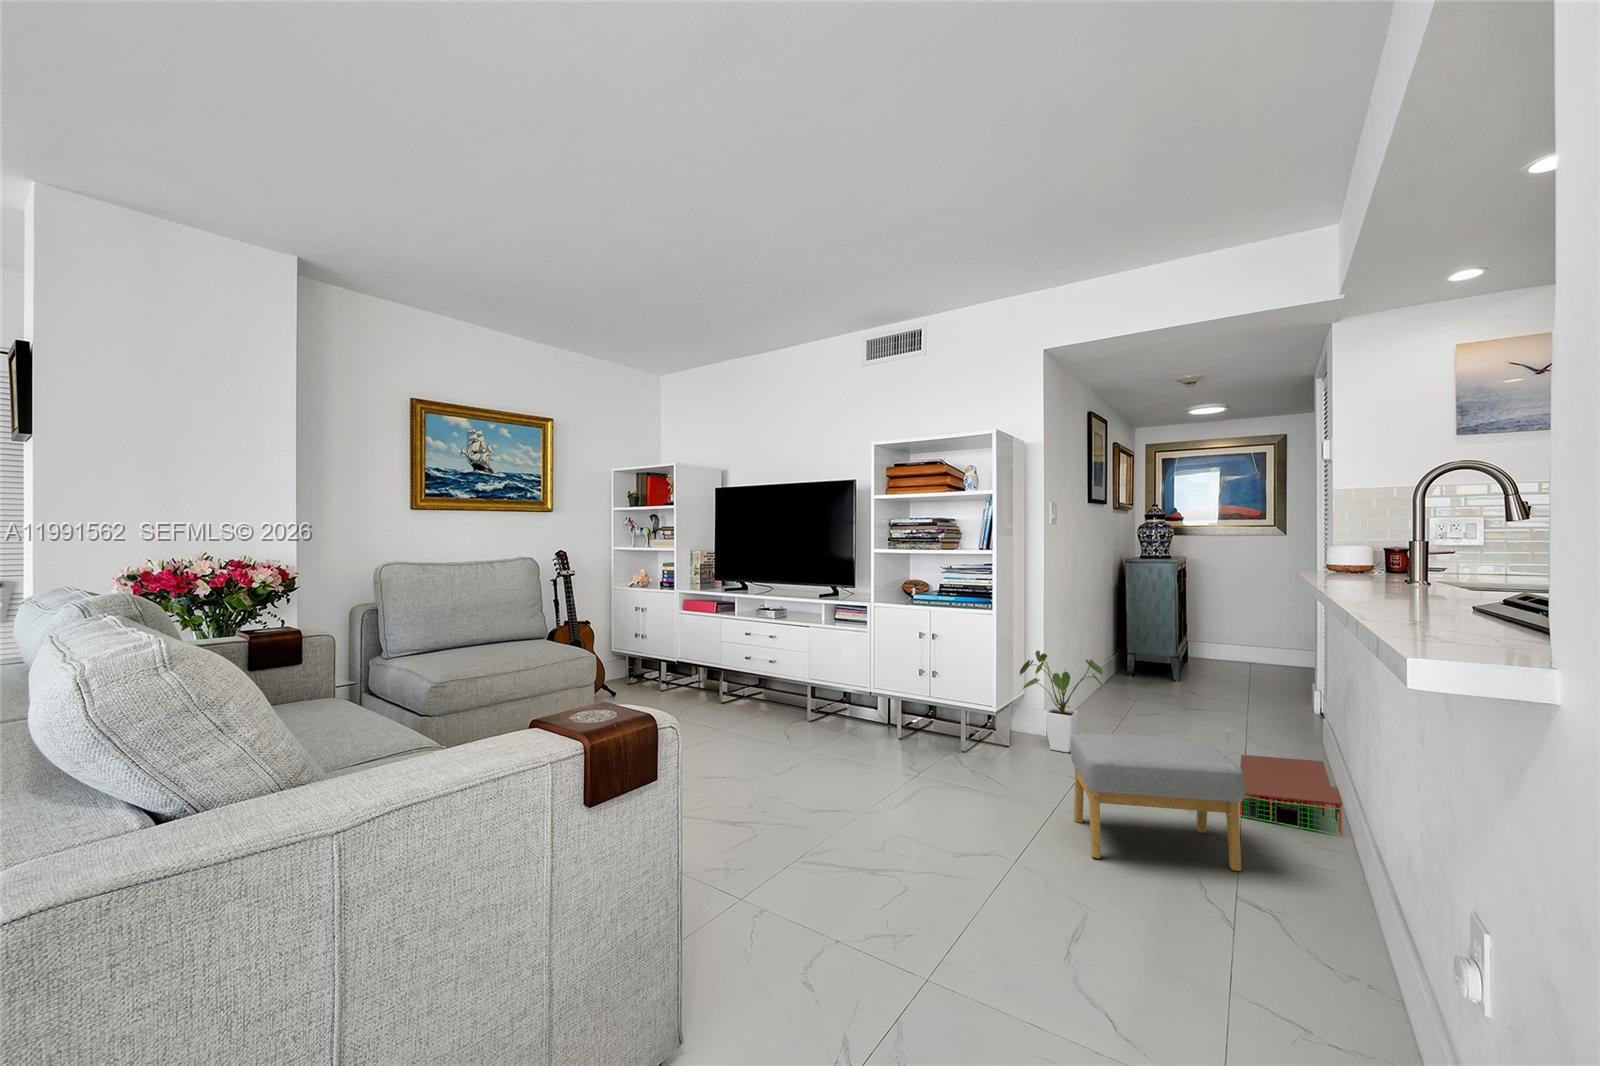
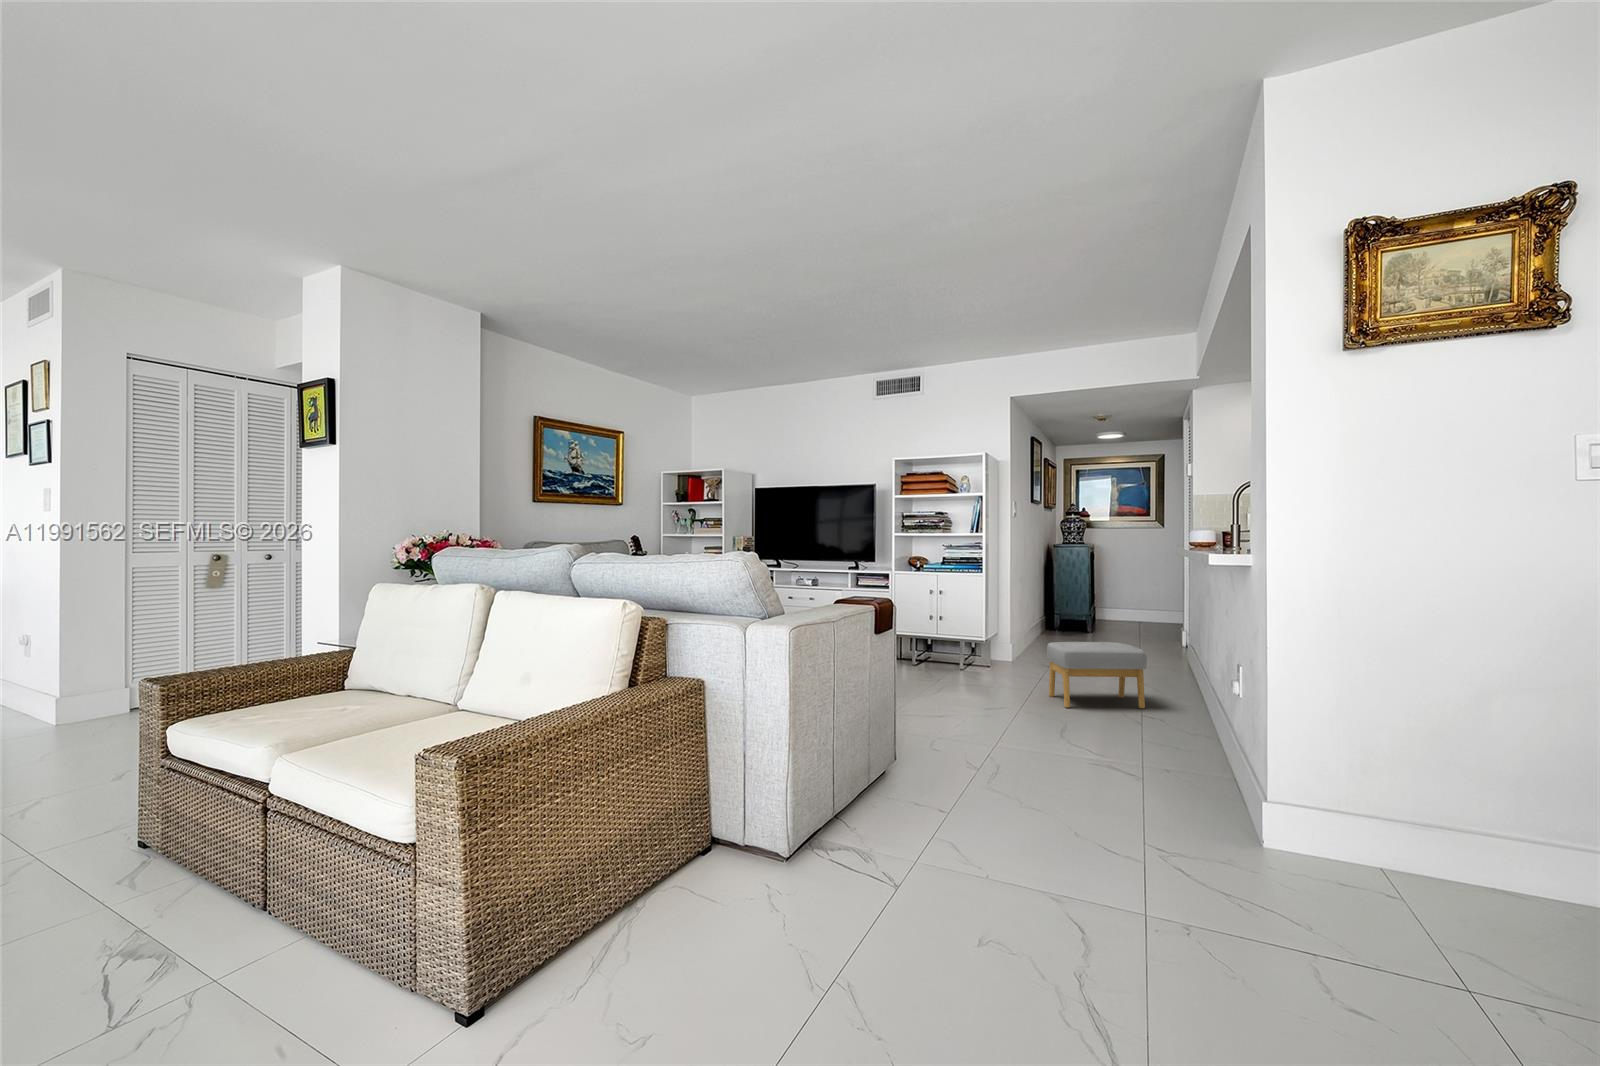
house plant: present [1020,651,1103,752] -> none [998,604,1055,670]
storage bin: present [1240,755,1343,835] -> none [1140,663,1197,695]

